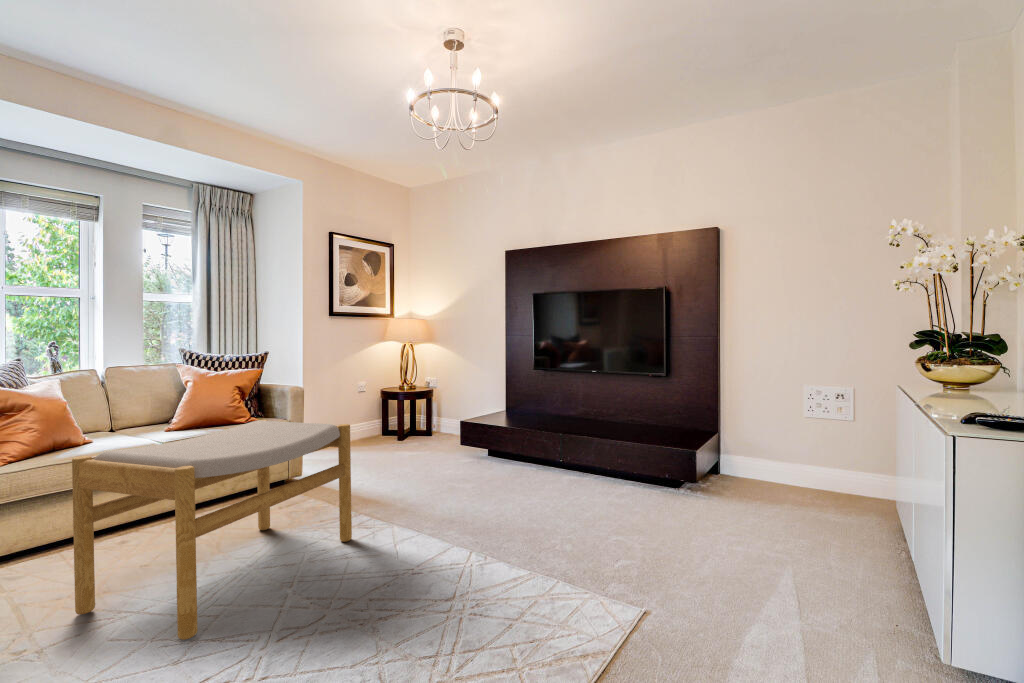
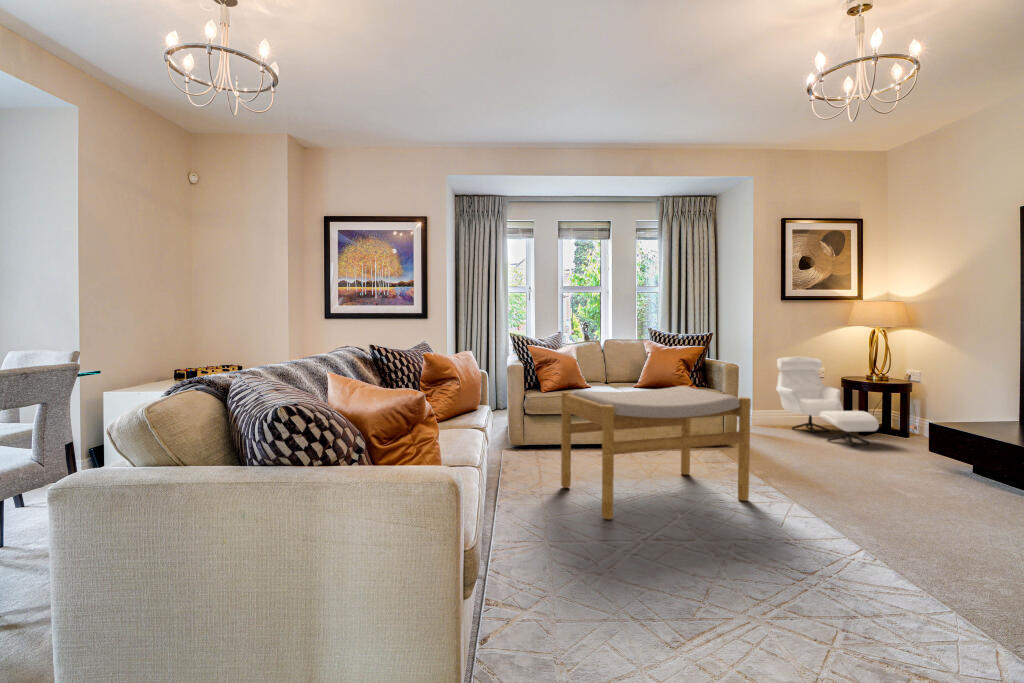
armchair: none [327,373,420,453] -> present [776,357,879,446]

